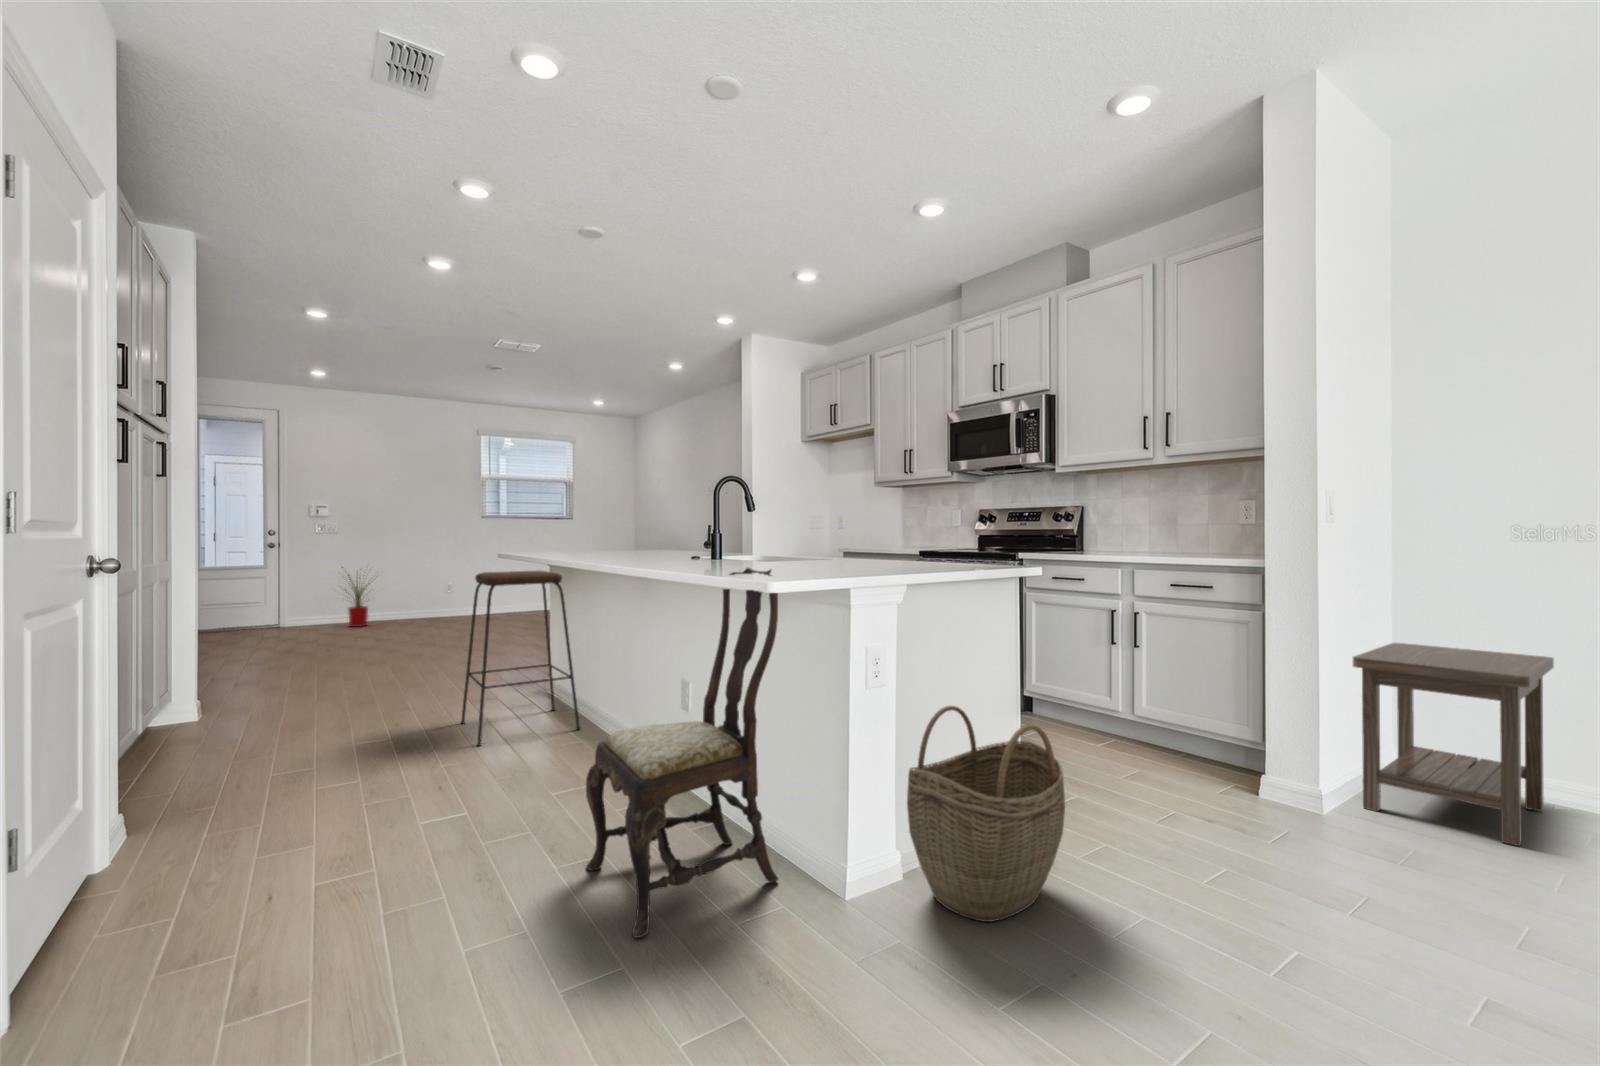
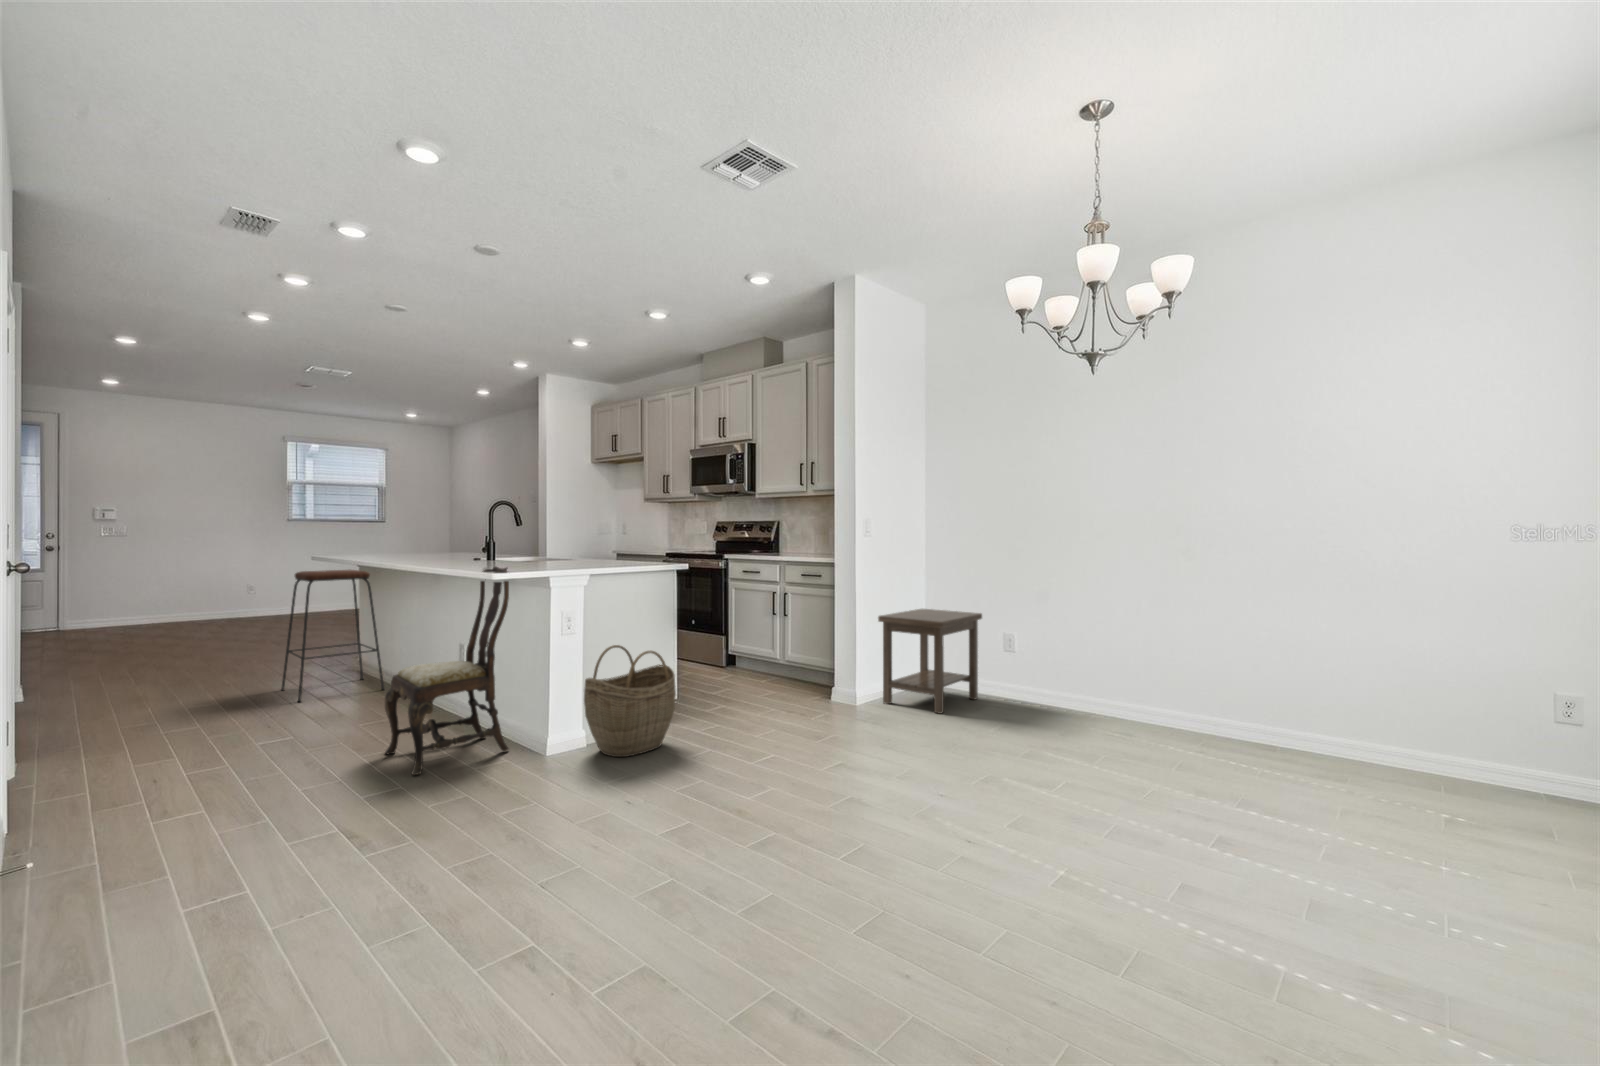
house plant: present [342,567,369,627] -> none [122,565,183,626]

